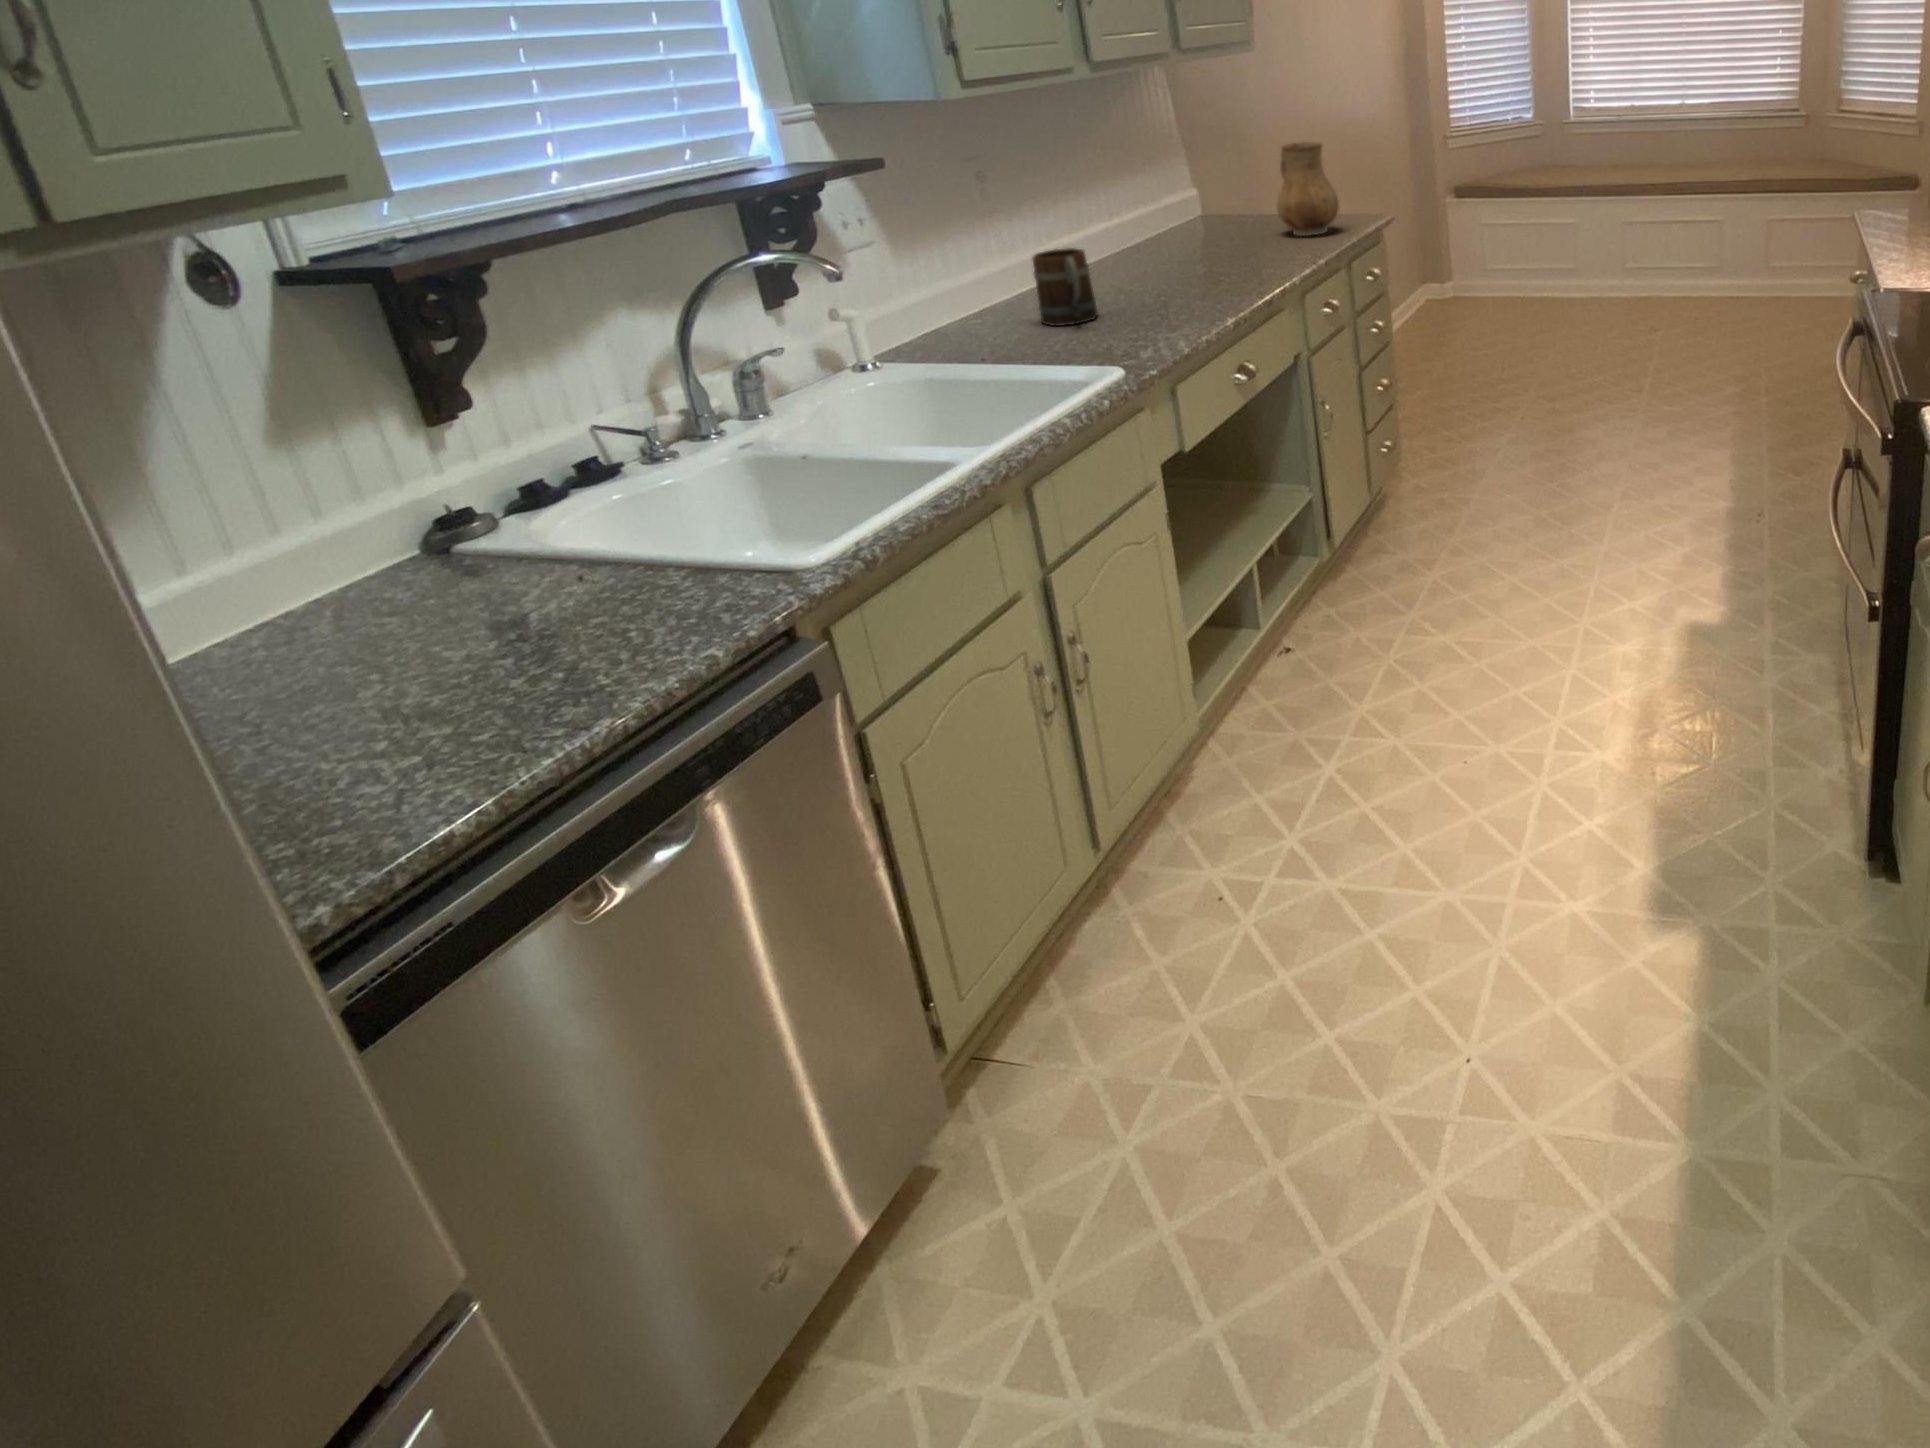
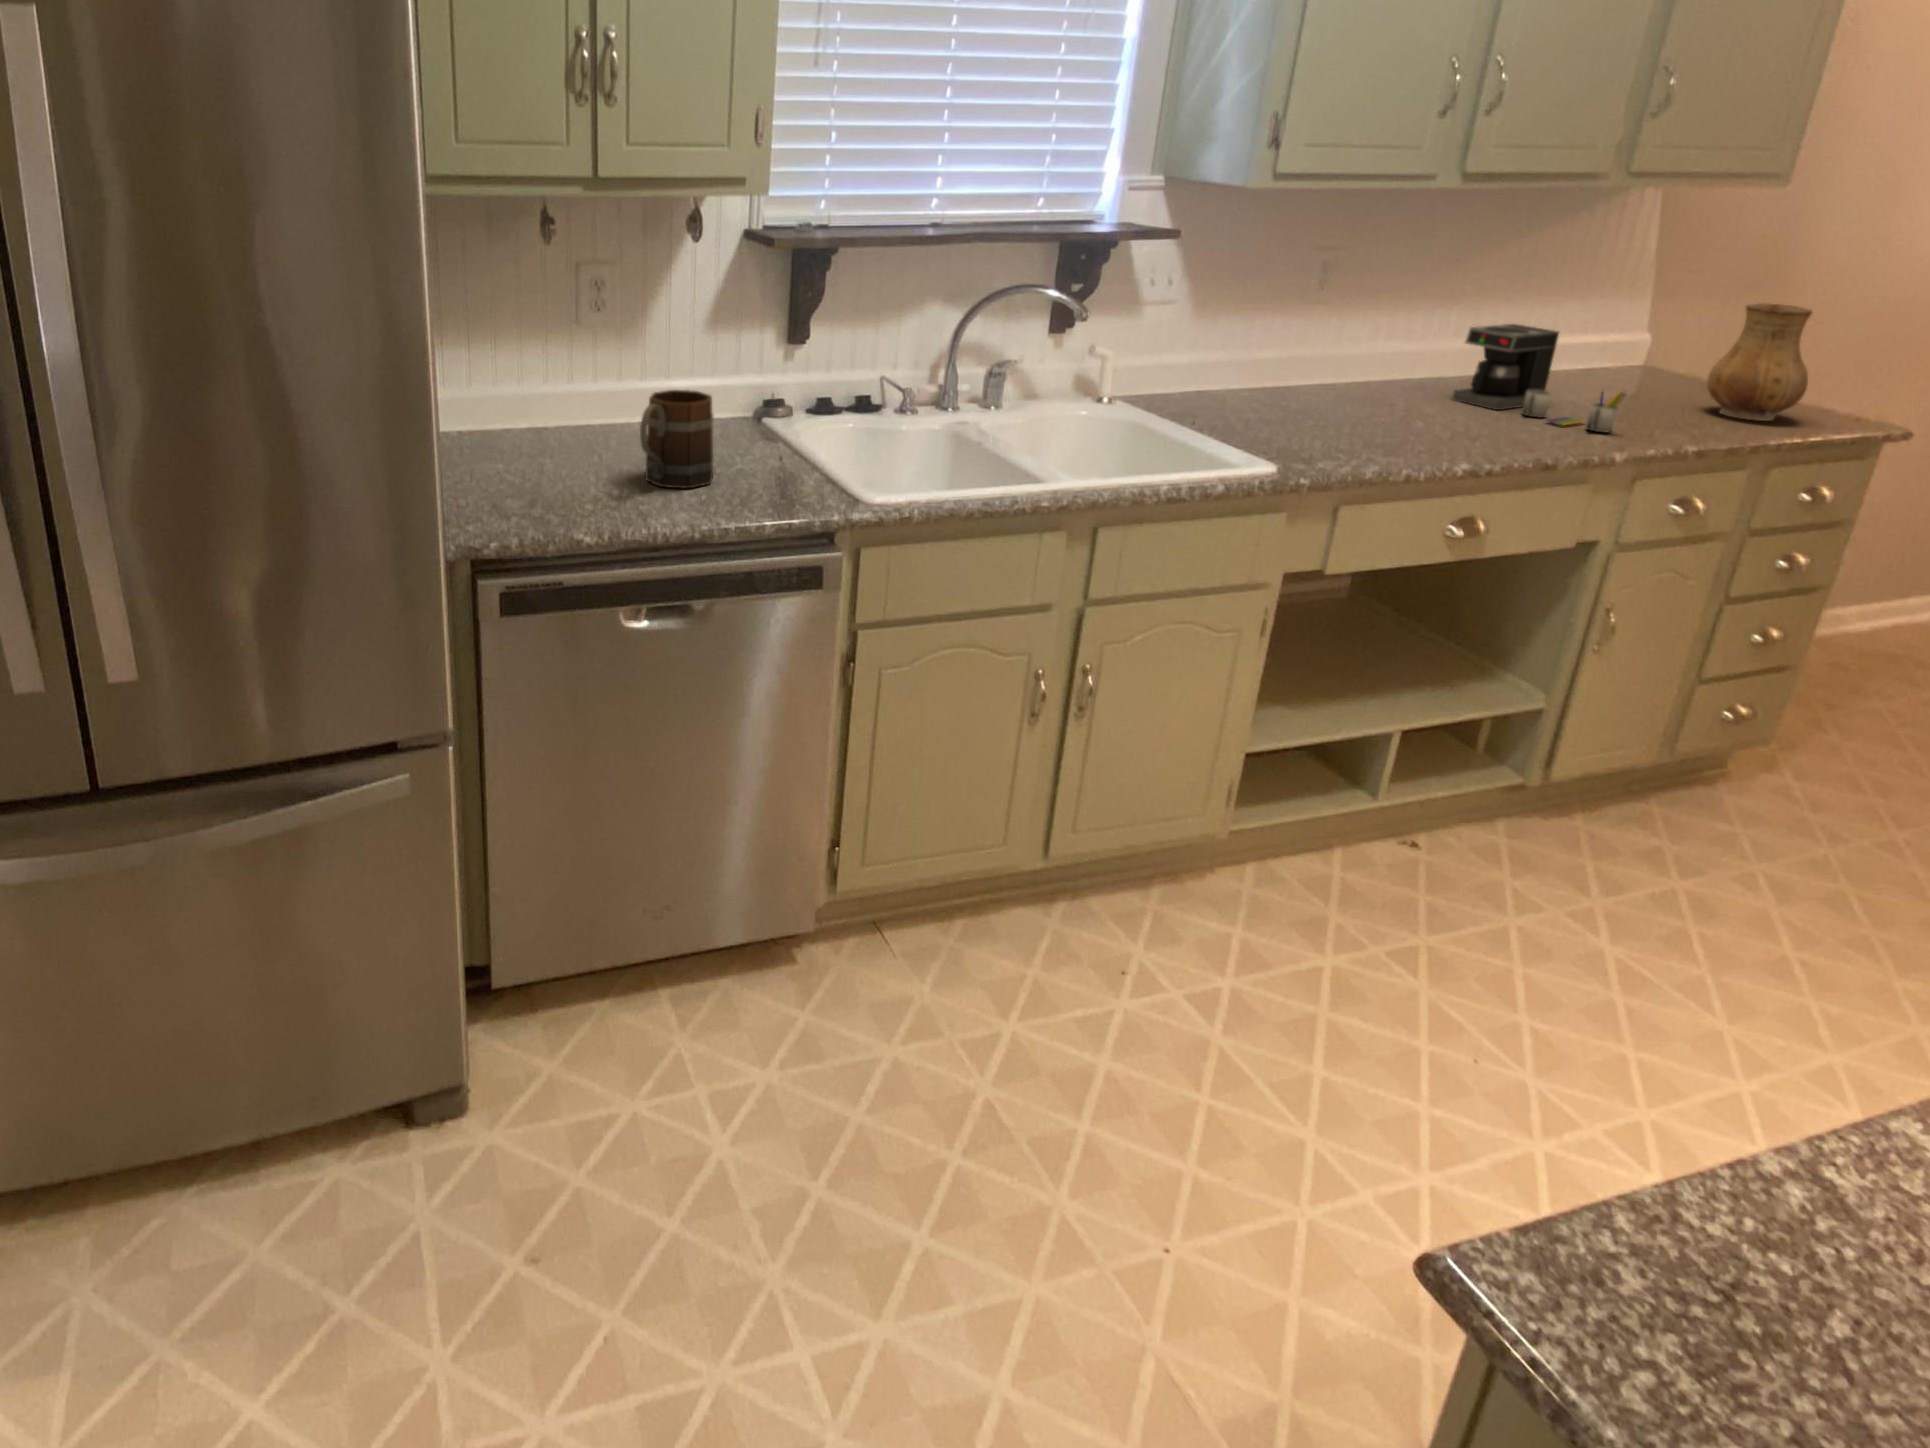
coffee maker: none [1121,196,1267,276] -> present [1453,324,1627,433]
mug: present [1033,248,1098,326] -> present [640,390,713,488]

